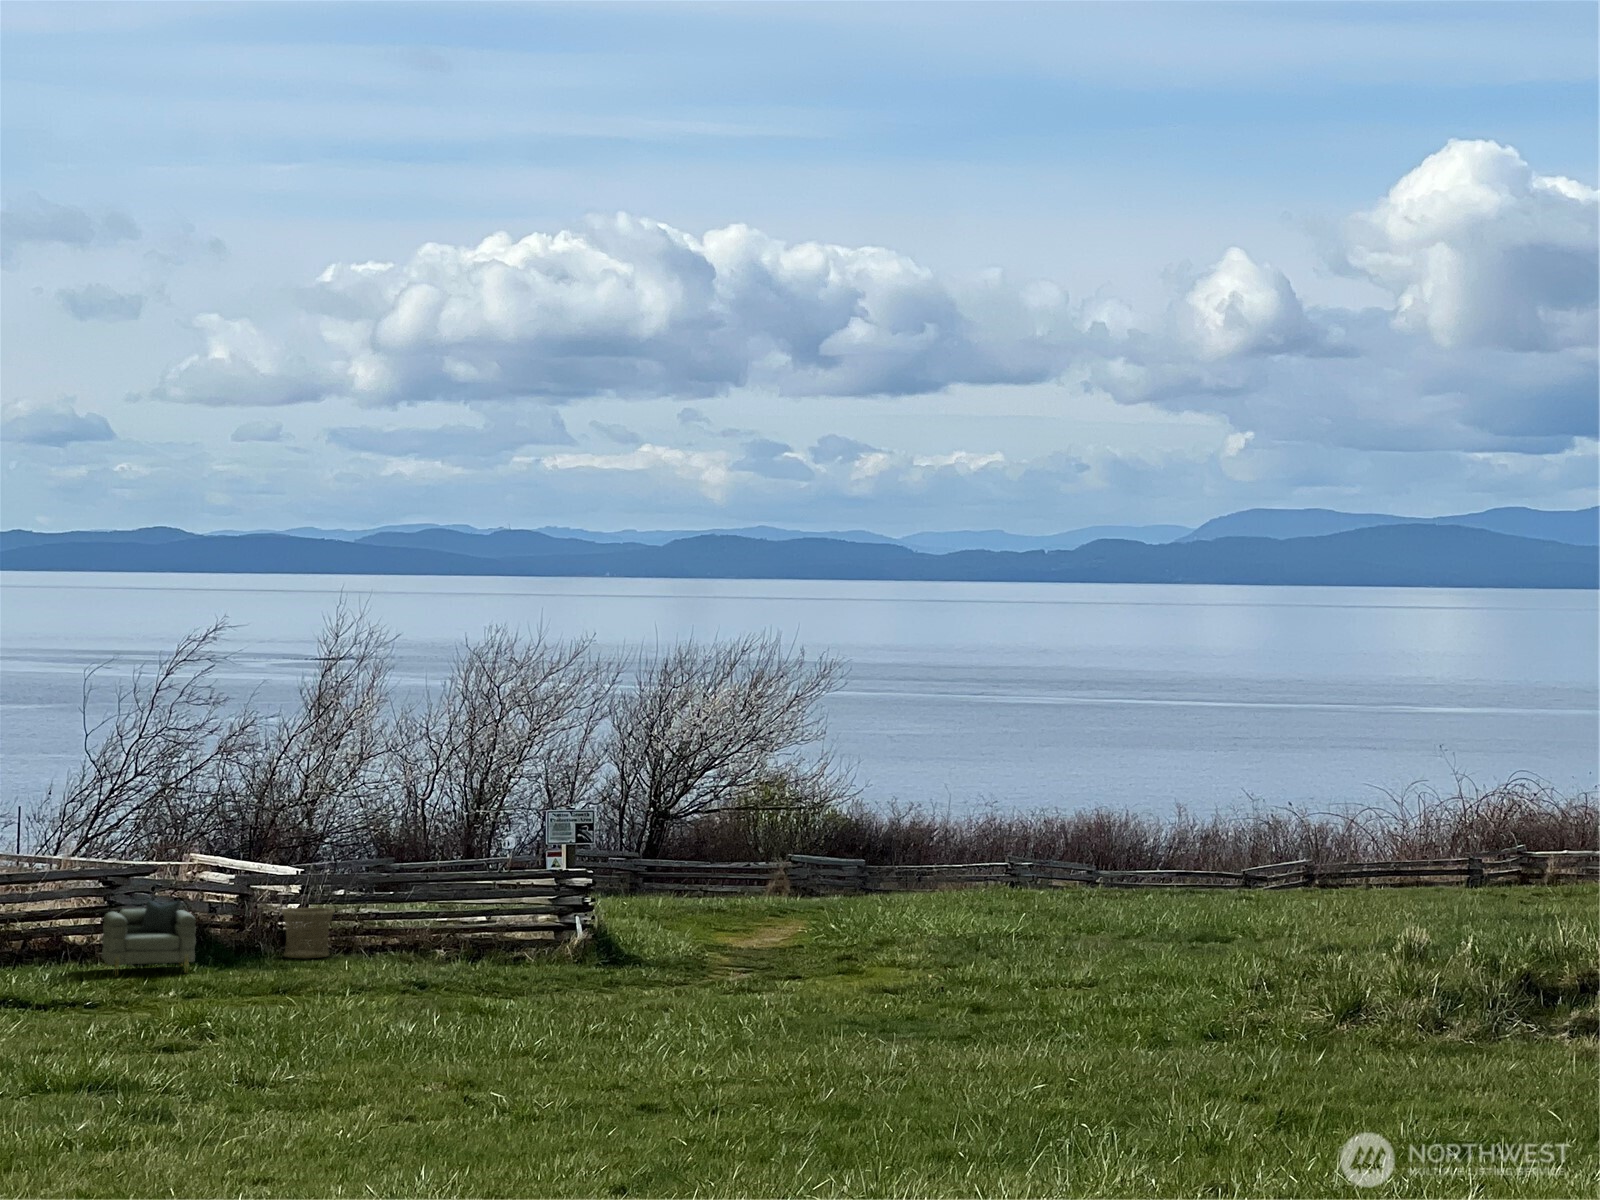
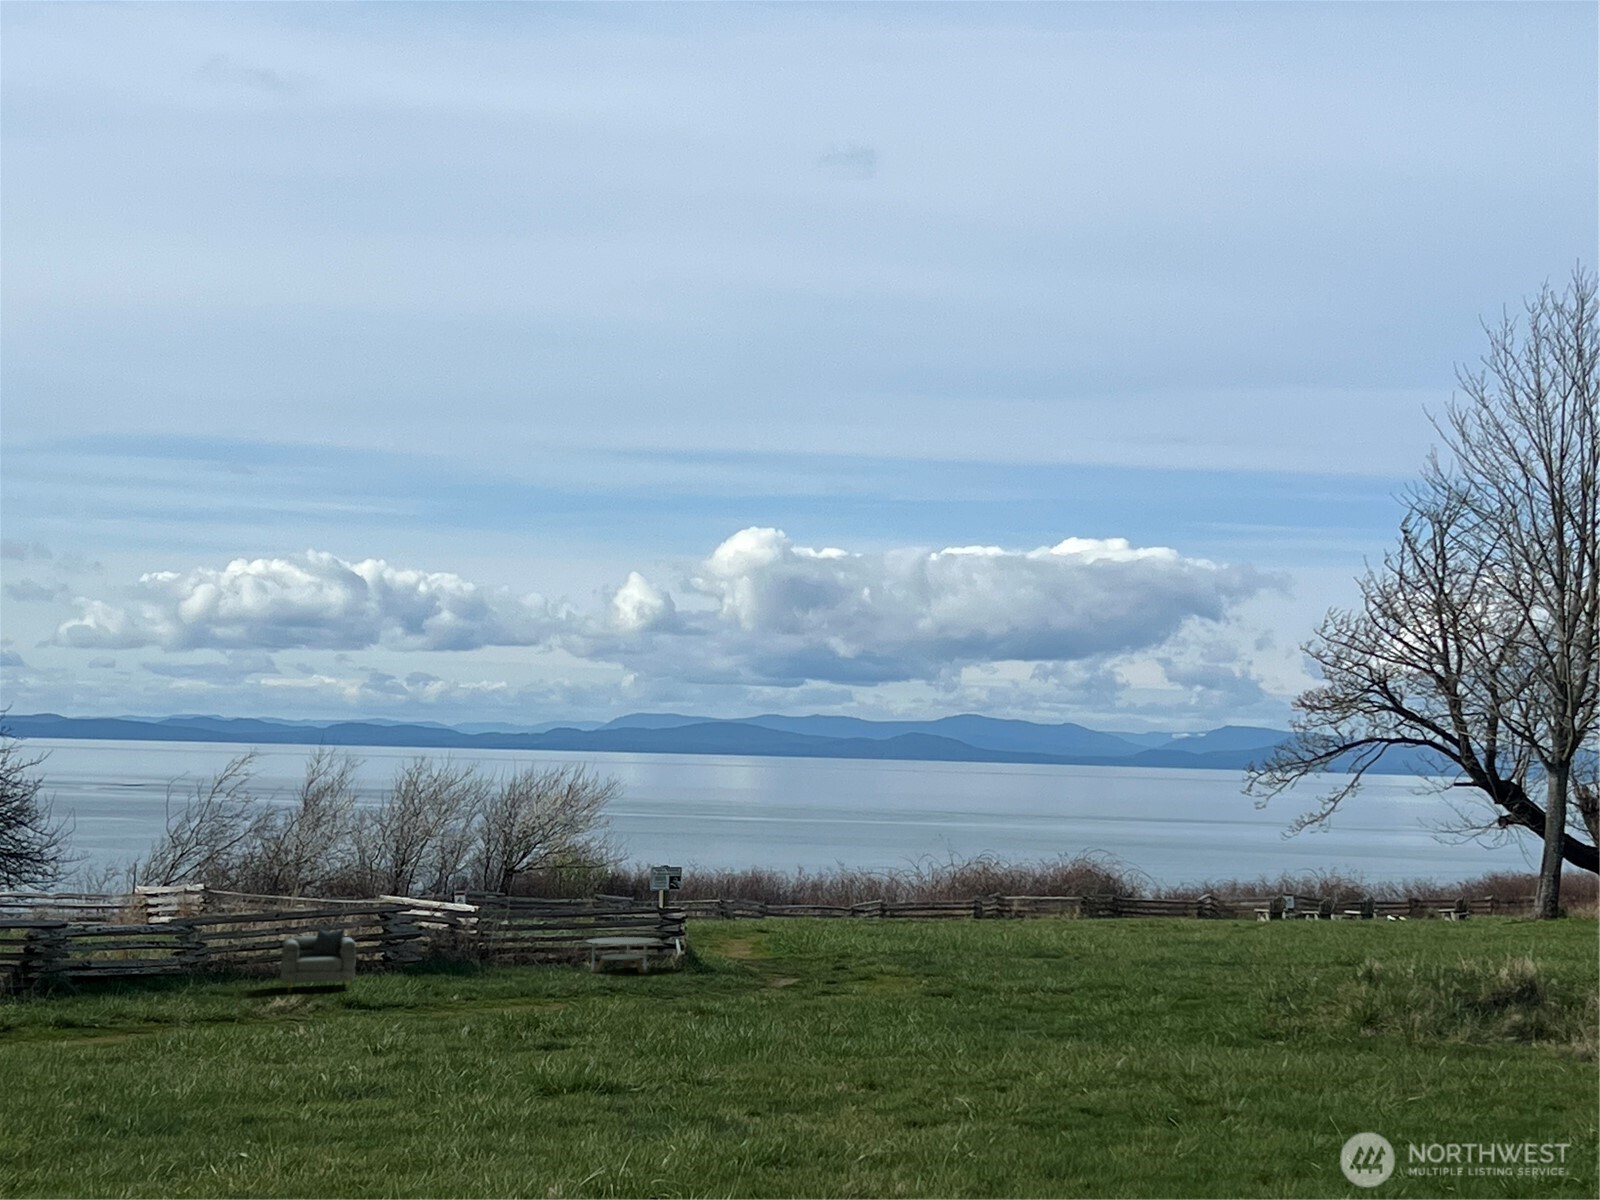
basket: present [281,908,335,958] -> none [432,935,477,977]
round table: none [468,912,557,955] -> present [587,937,658,973]

